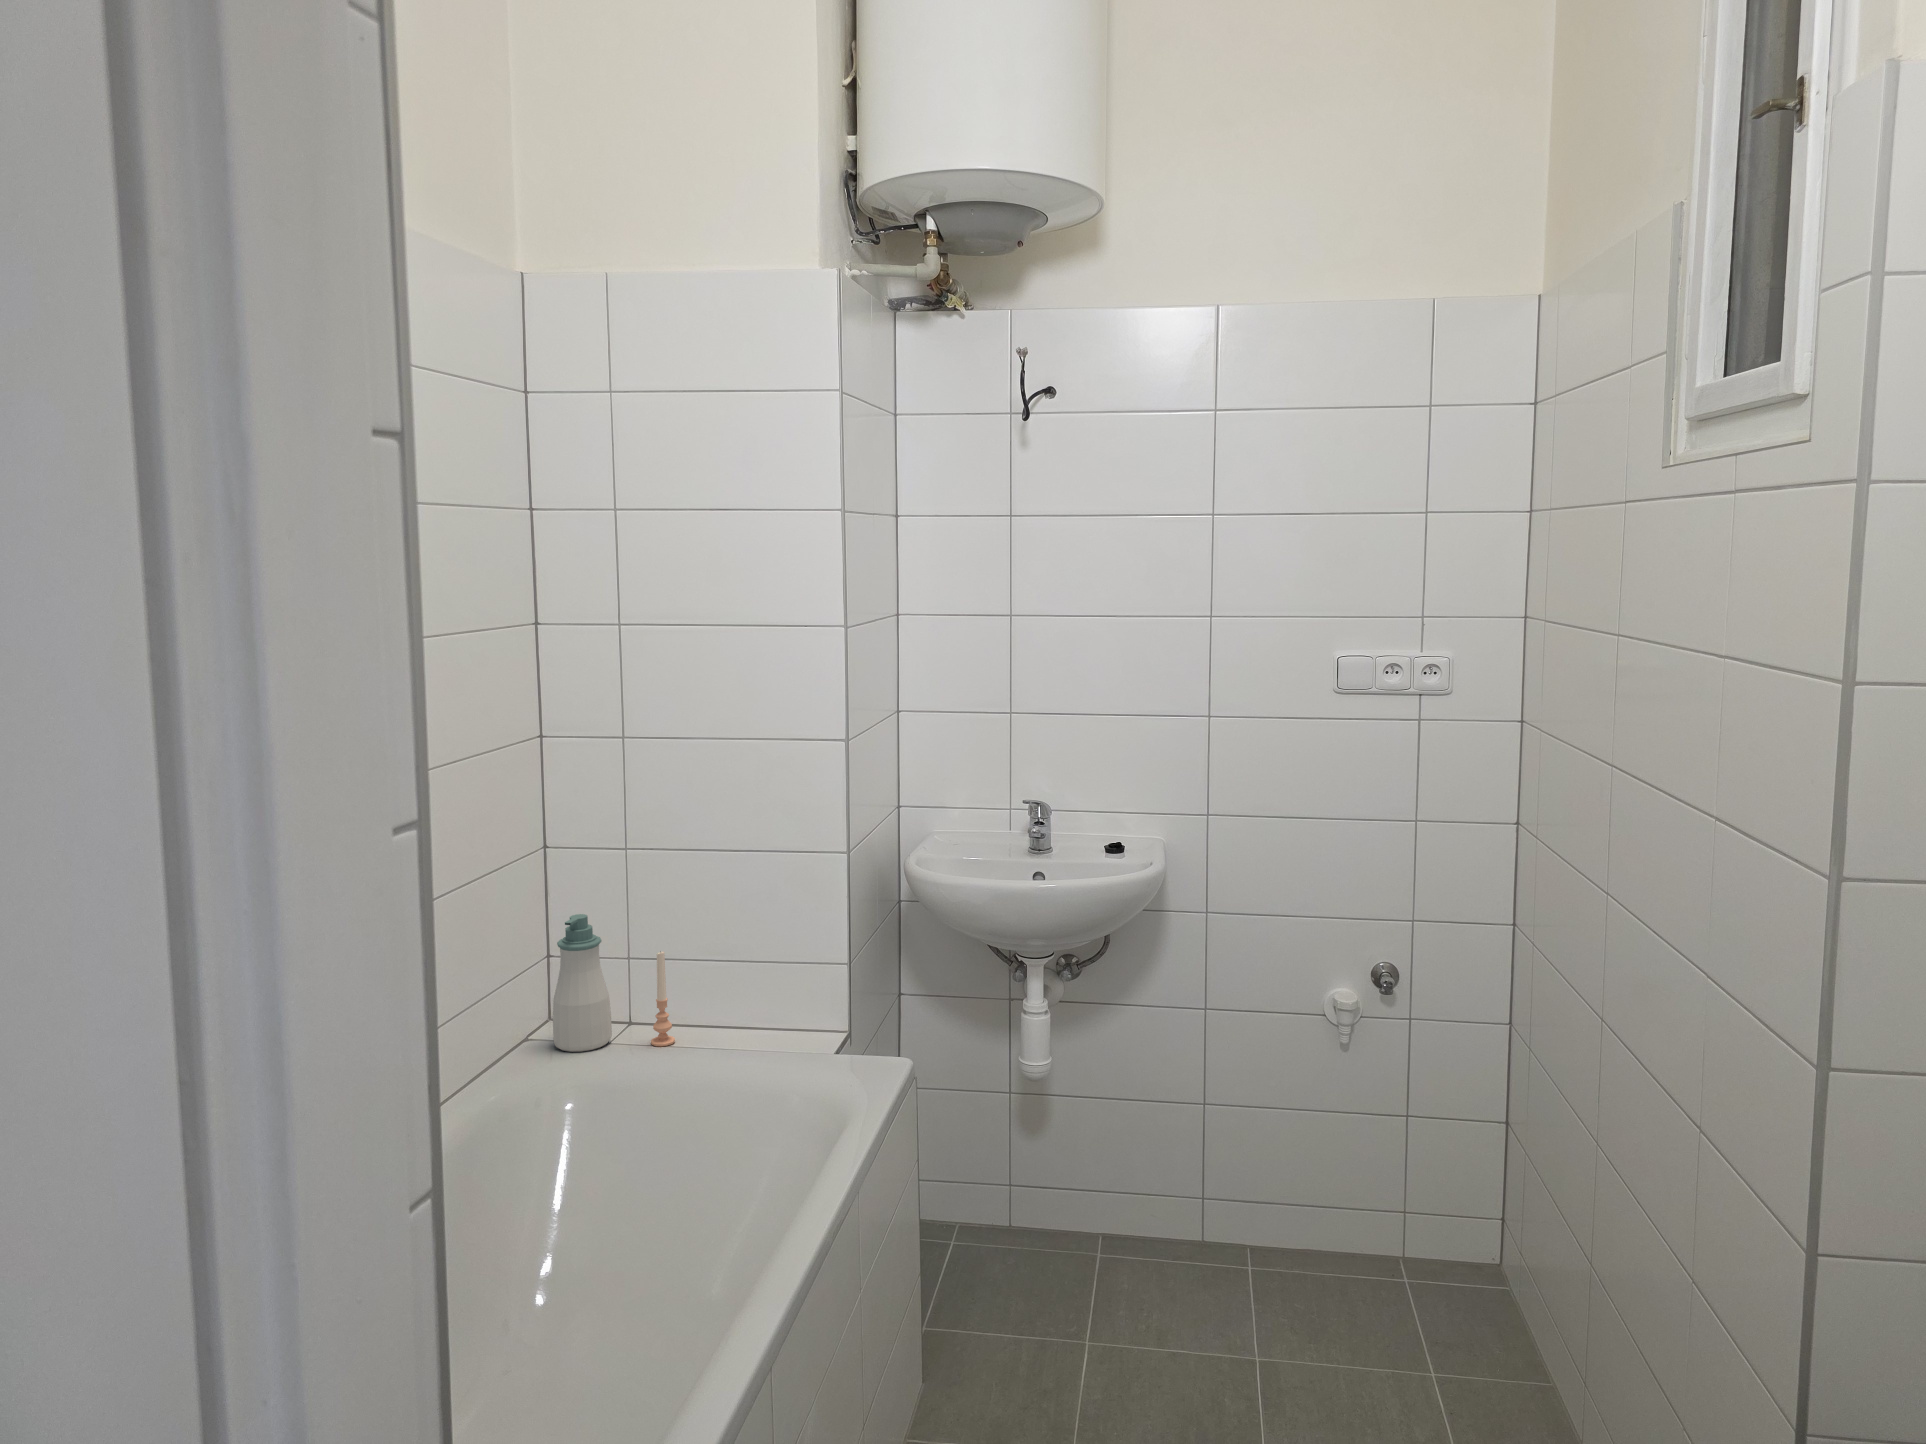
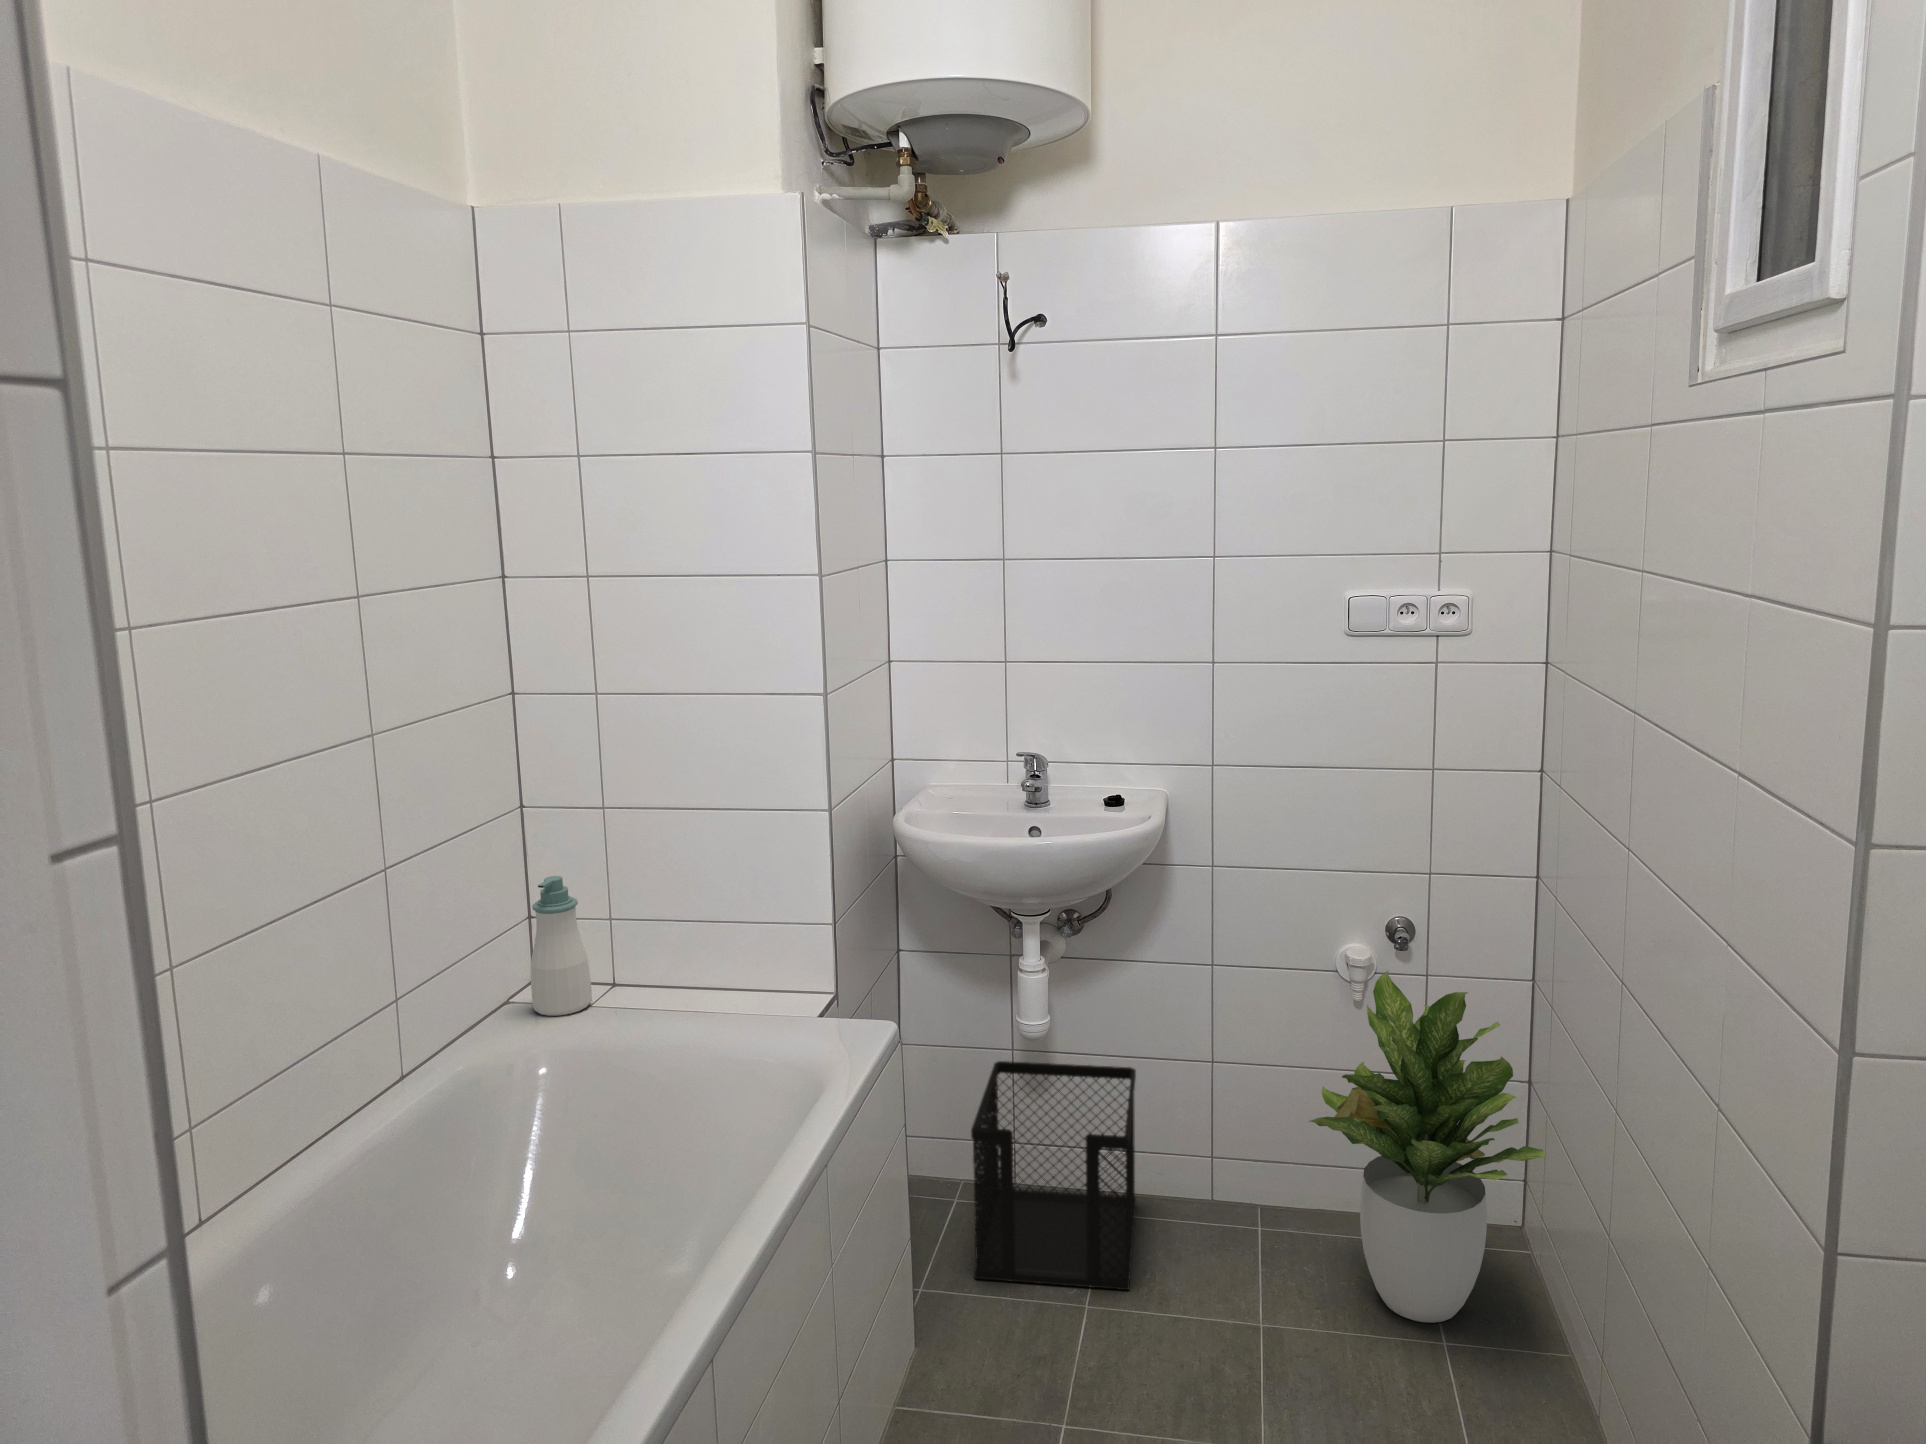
candle: present [651,951,675,1046] -> none [631,913,656,1010]
potted plant: none [1303,1013,1529,1355] -> present [1309,971,1545,1323]
wastebasket: none [976,1103,1131,1327] -> present [971,1061,1136,1290]

